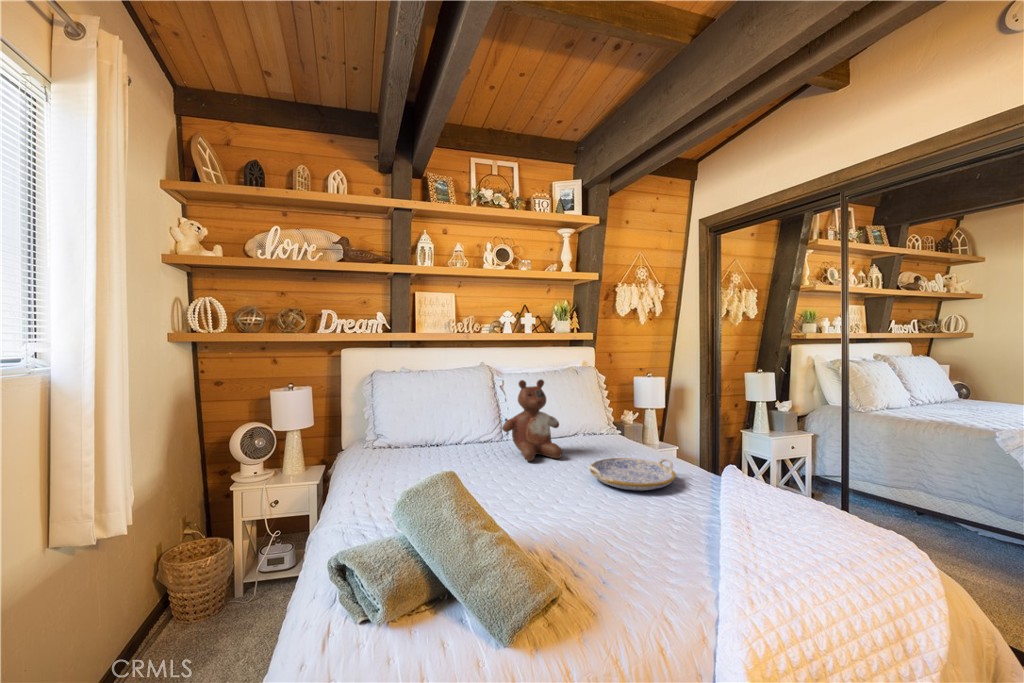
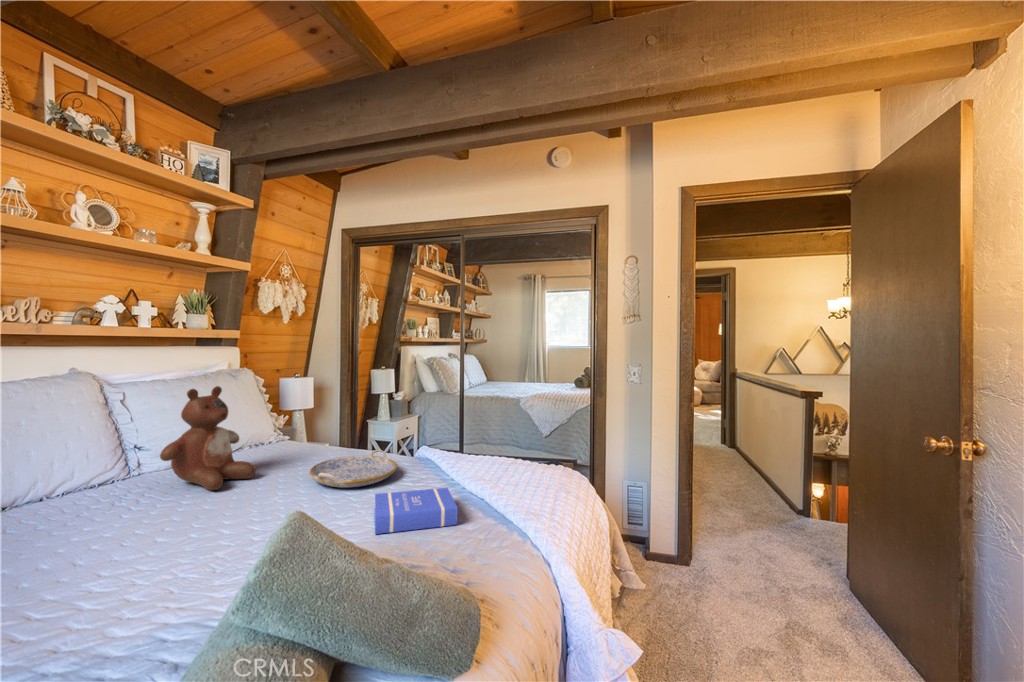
book: none [586,497,688,557] -> present [375,488,458,534]

